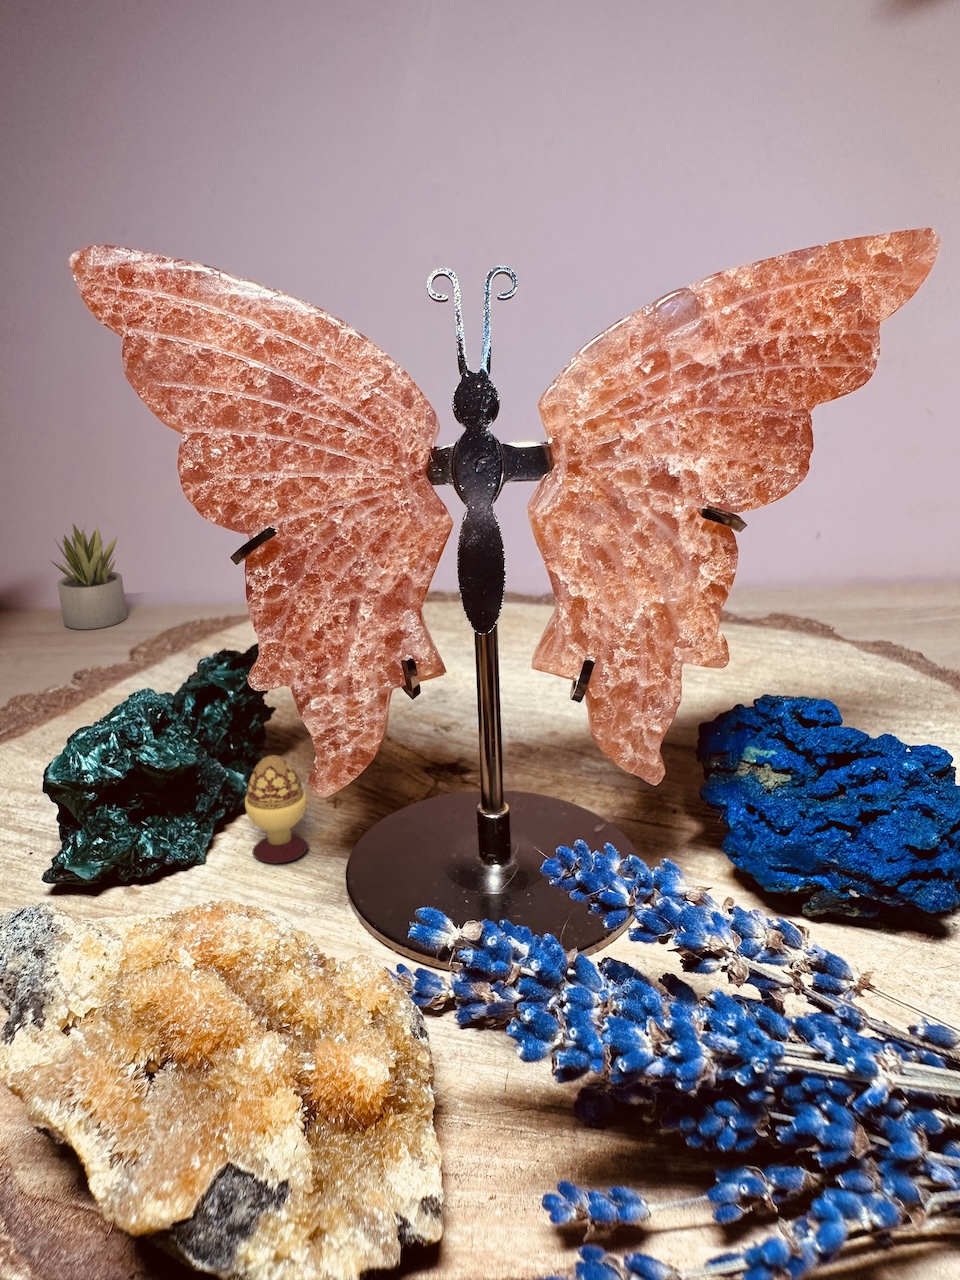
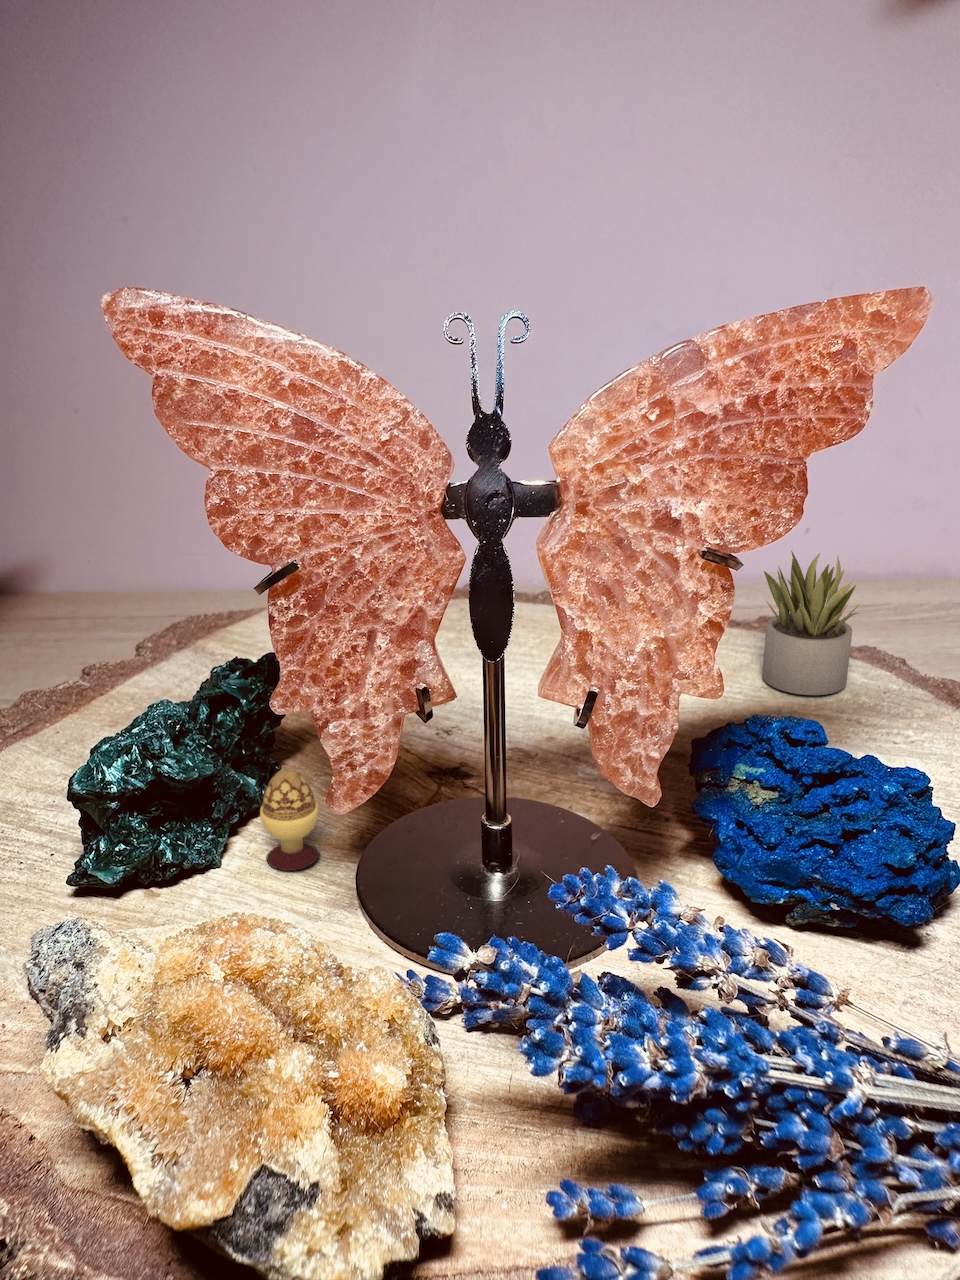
succulent plant: present [50,524,127,629] -> present [762,551,858,695]

